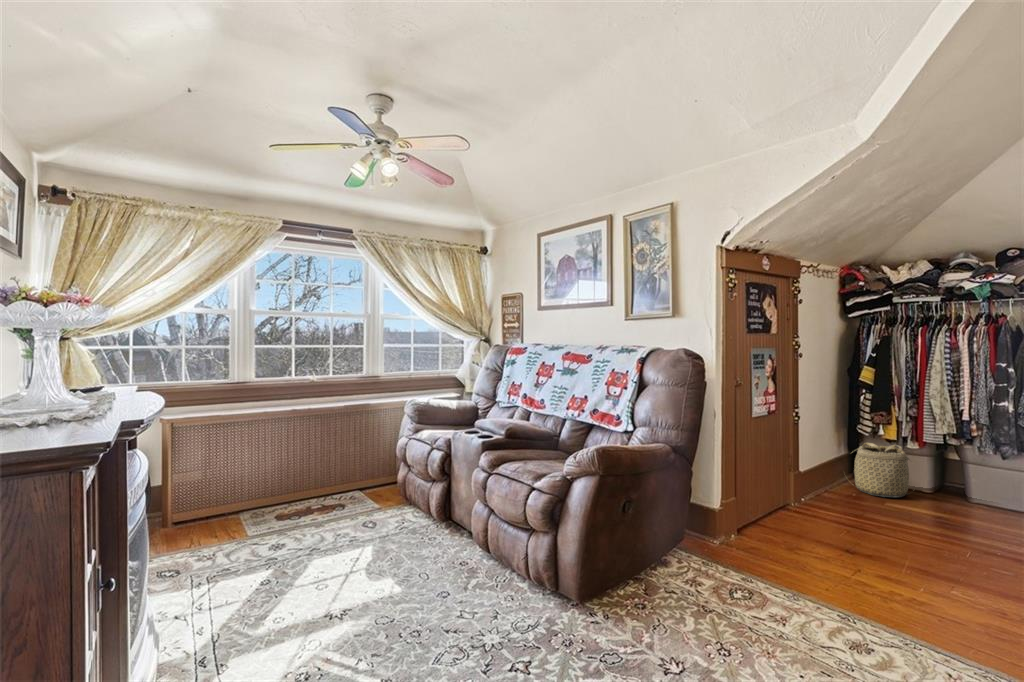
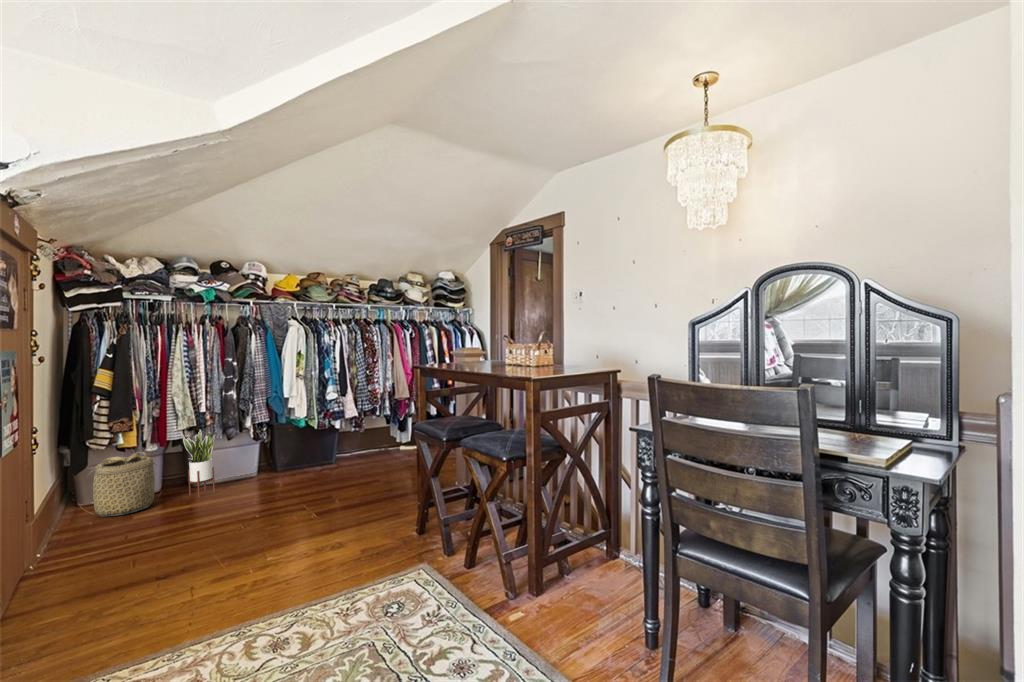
potted plant: none [938,436,980,511] -> present [181,429,215,497]

